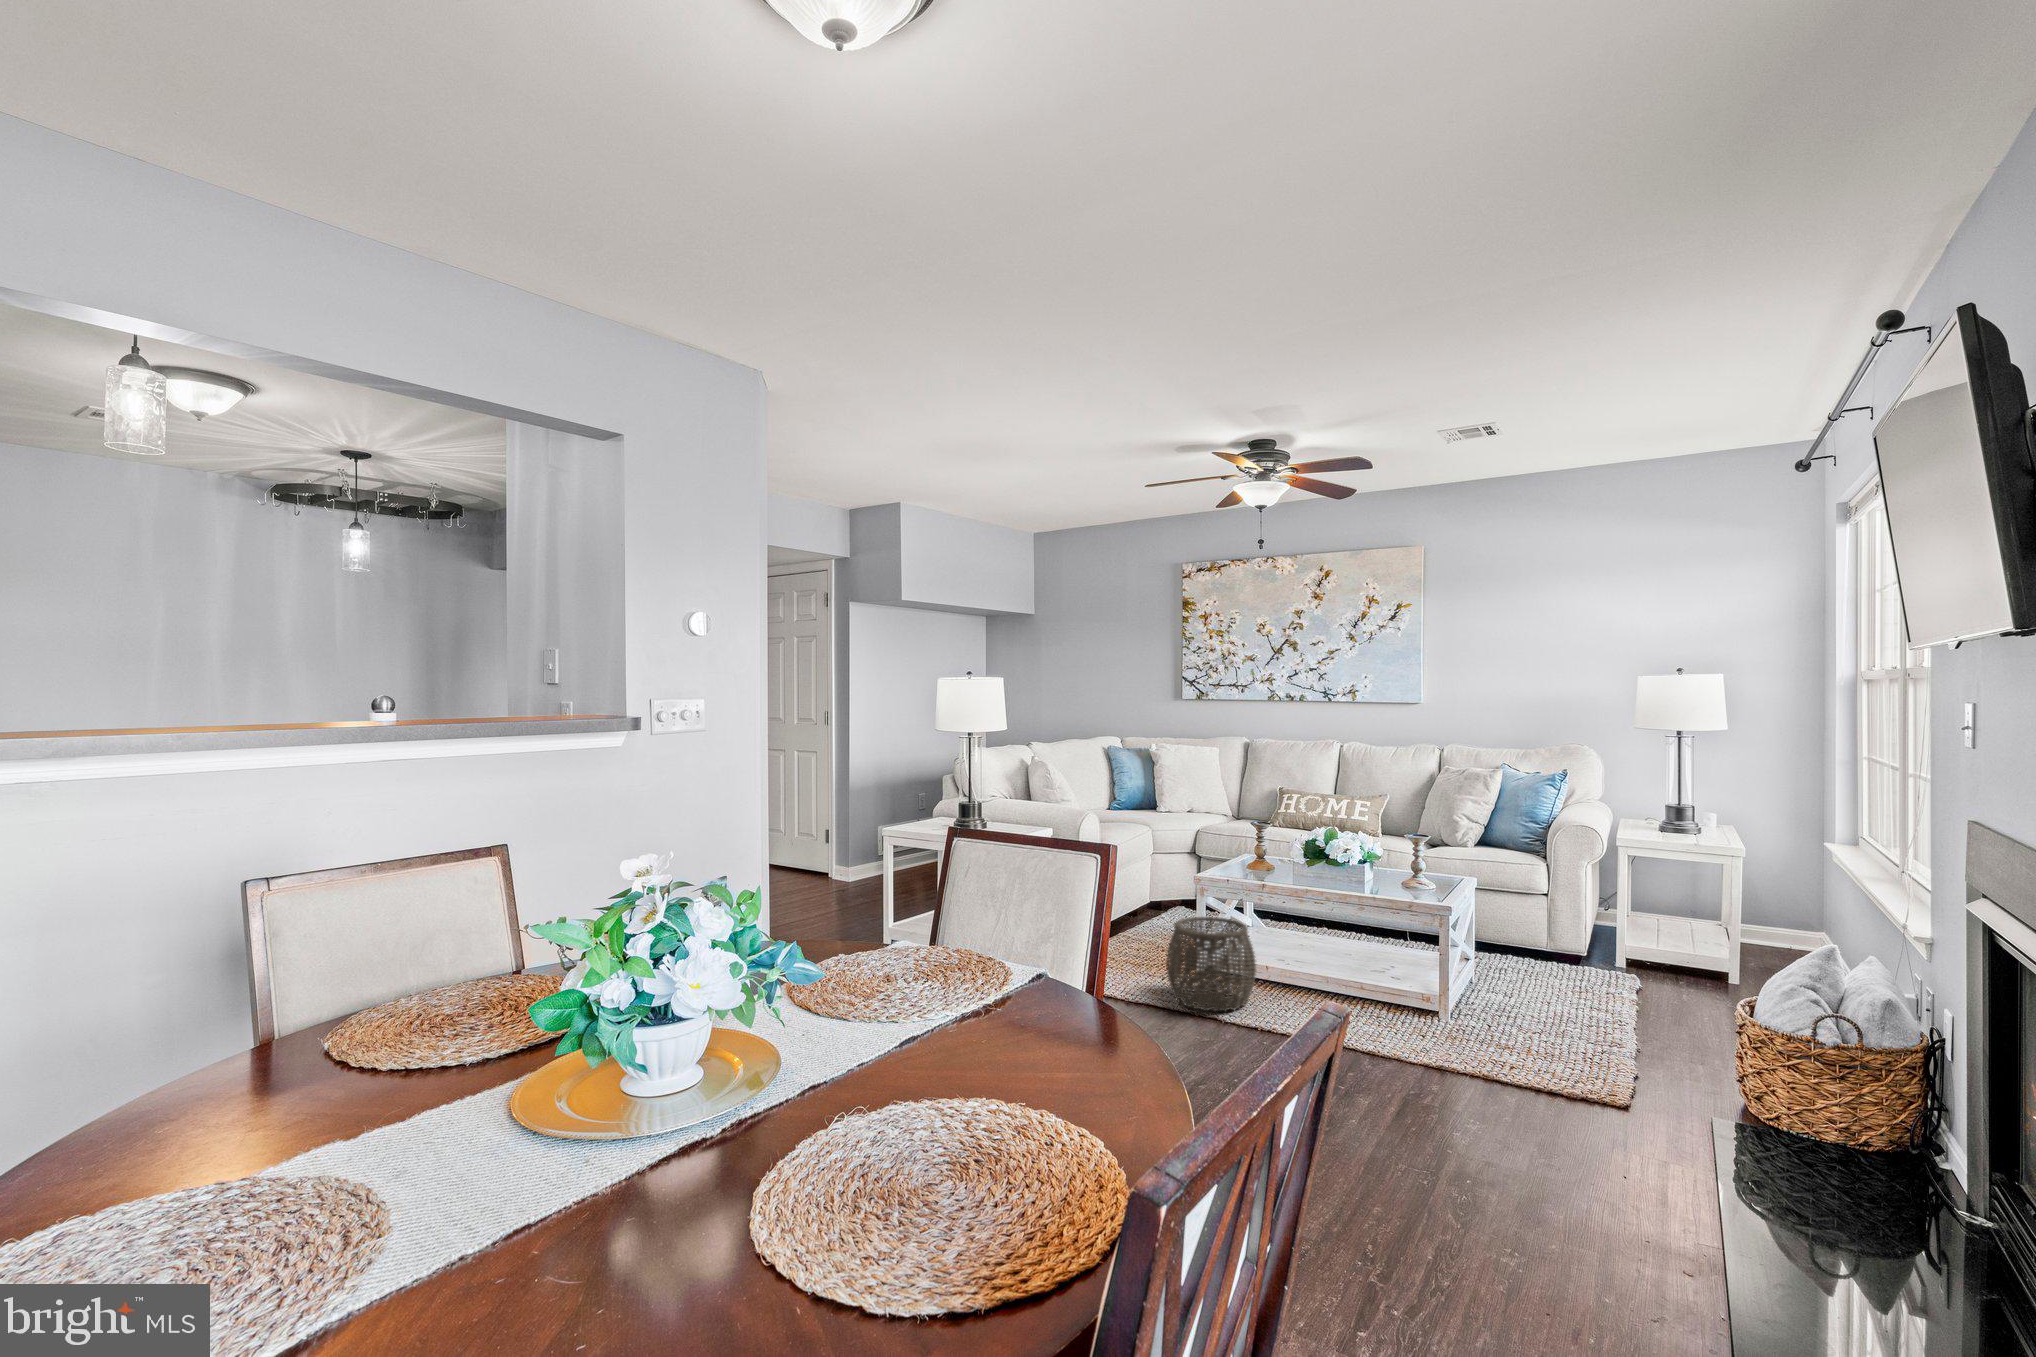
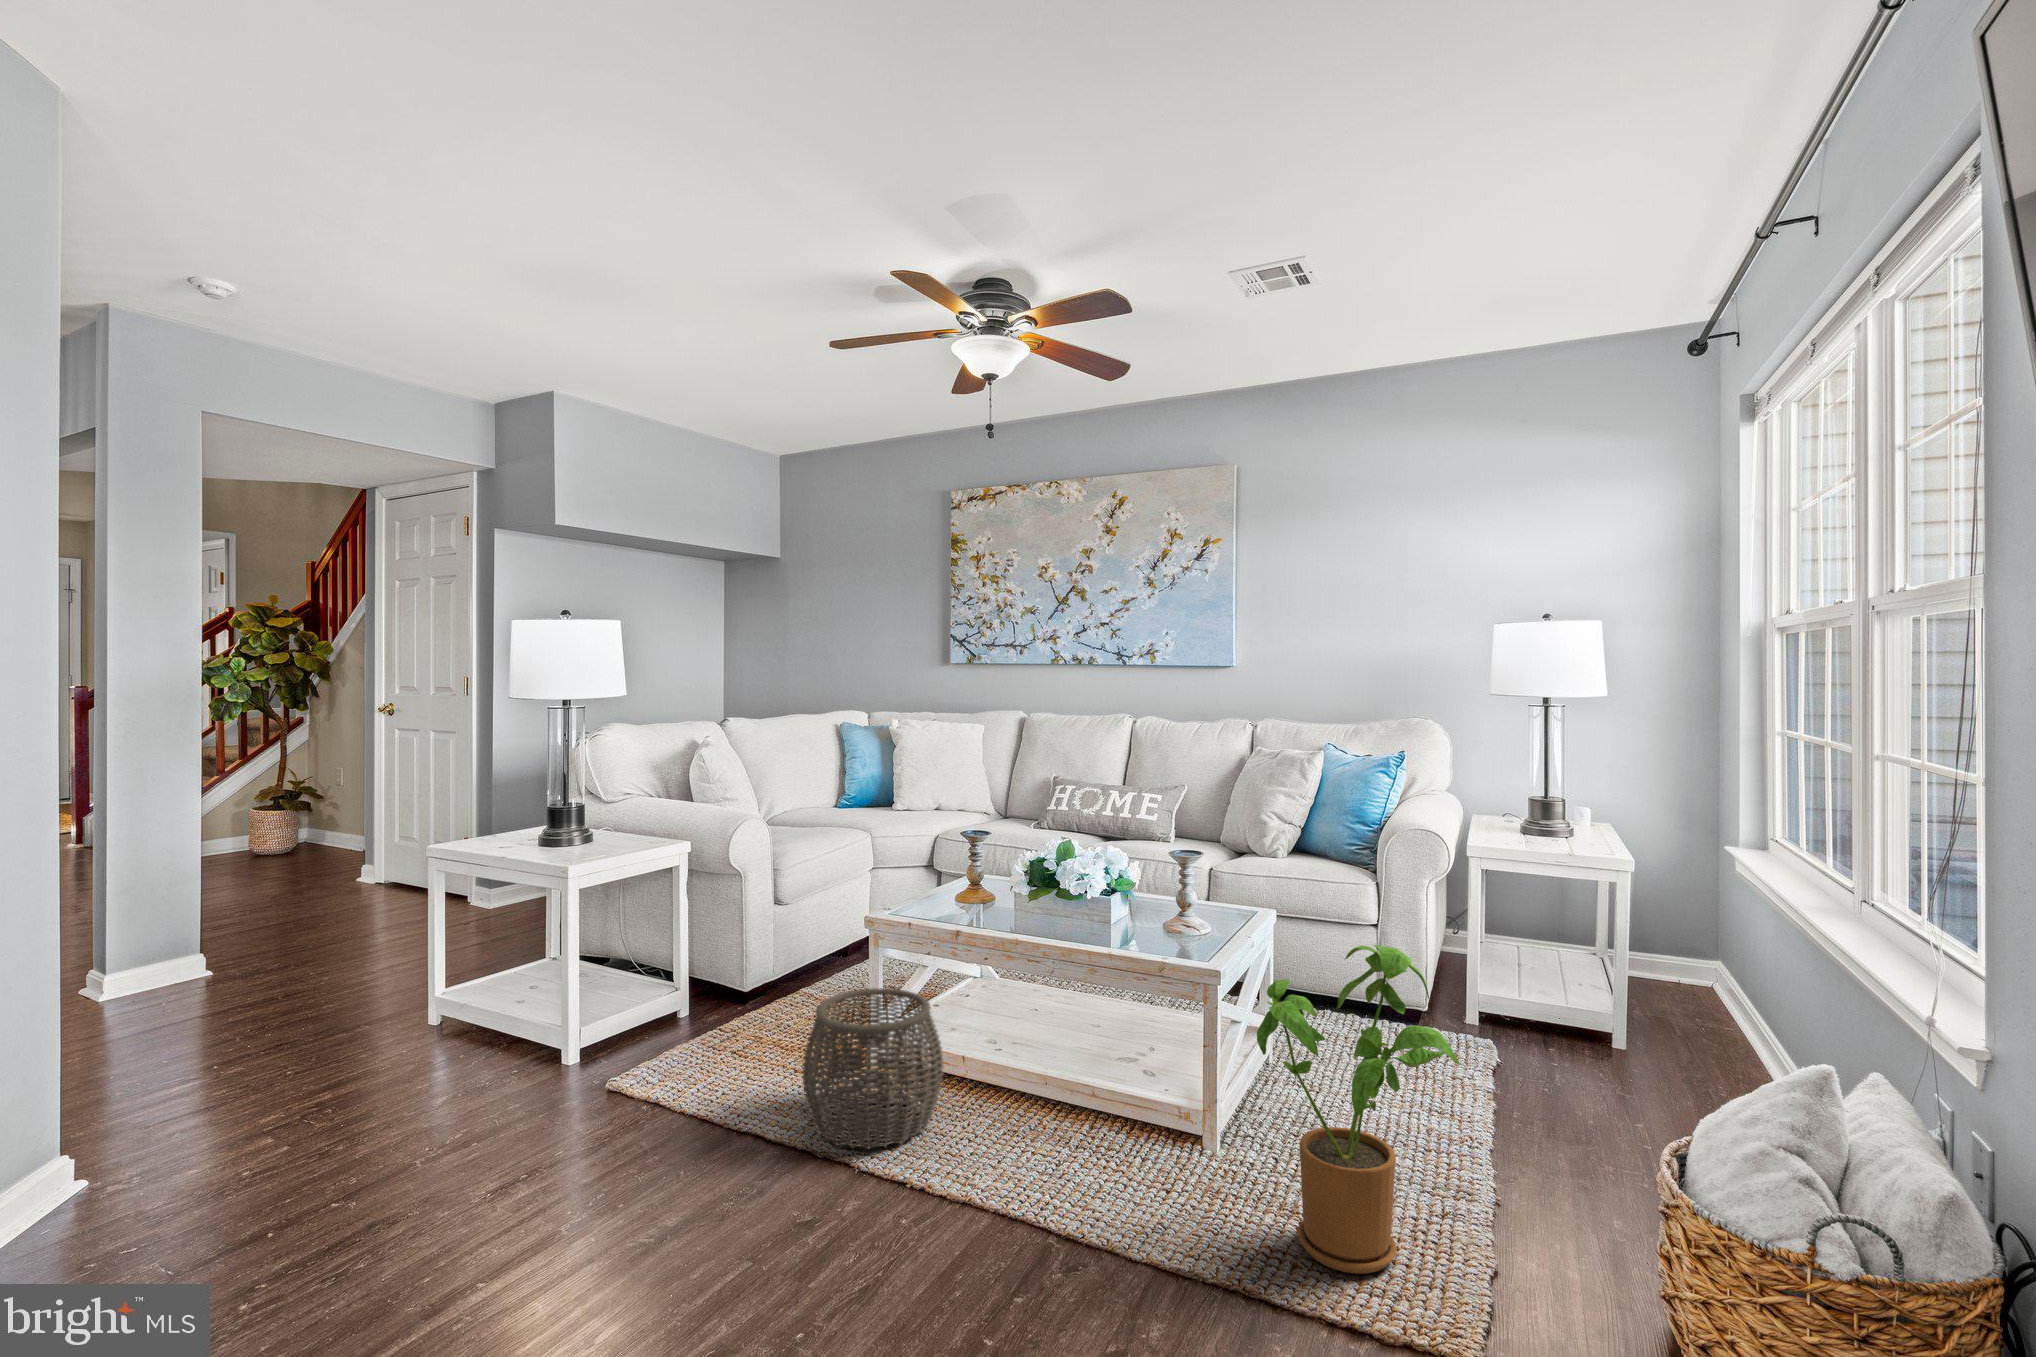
house plant: none [1477,881,1610,1076] -> present [1257,944,1461,1274]

